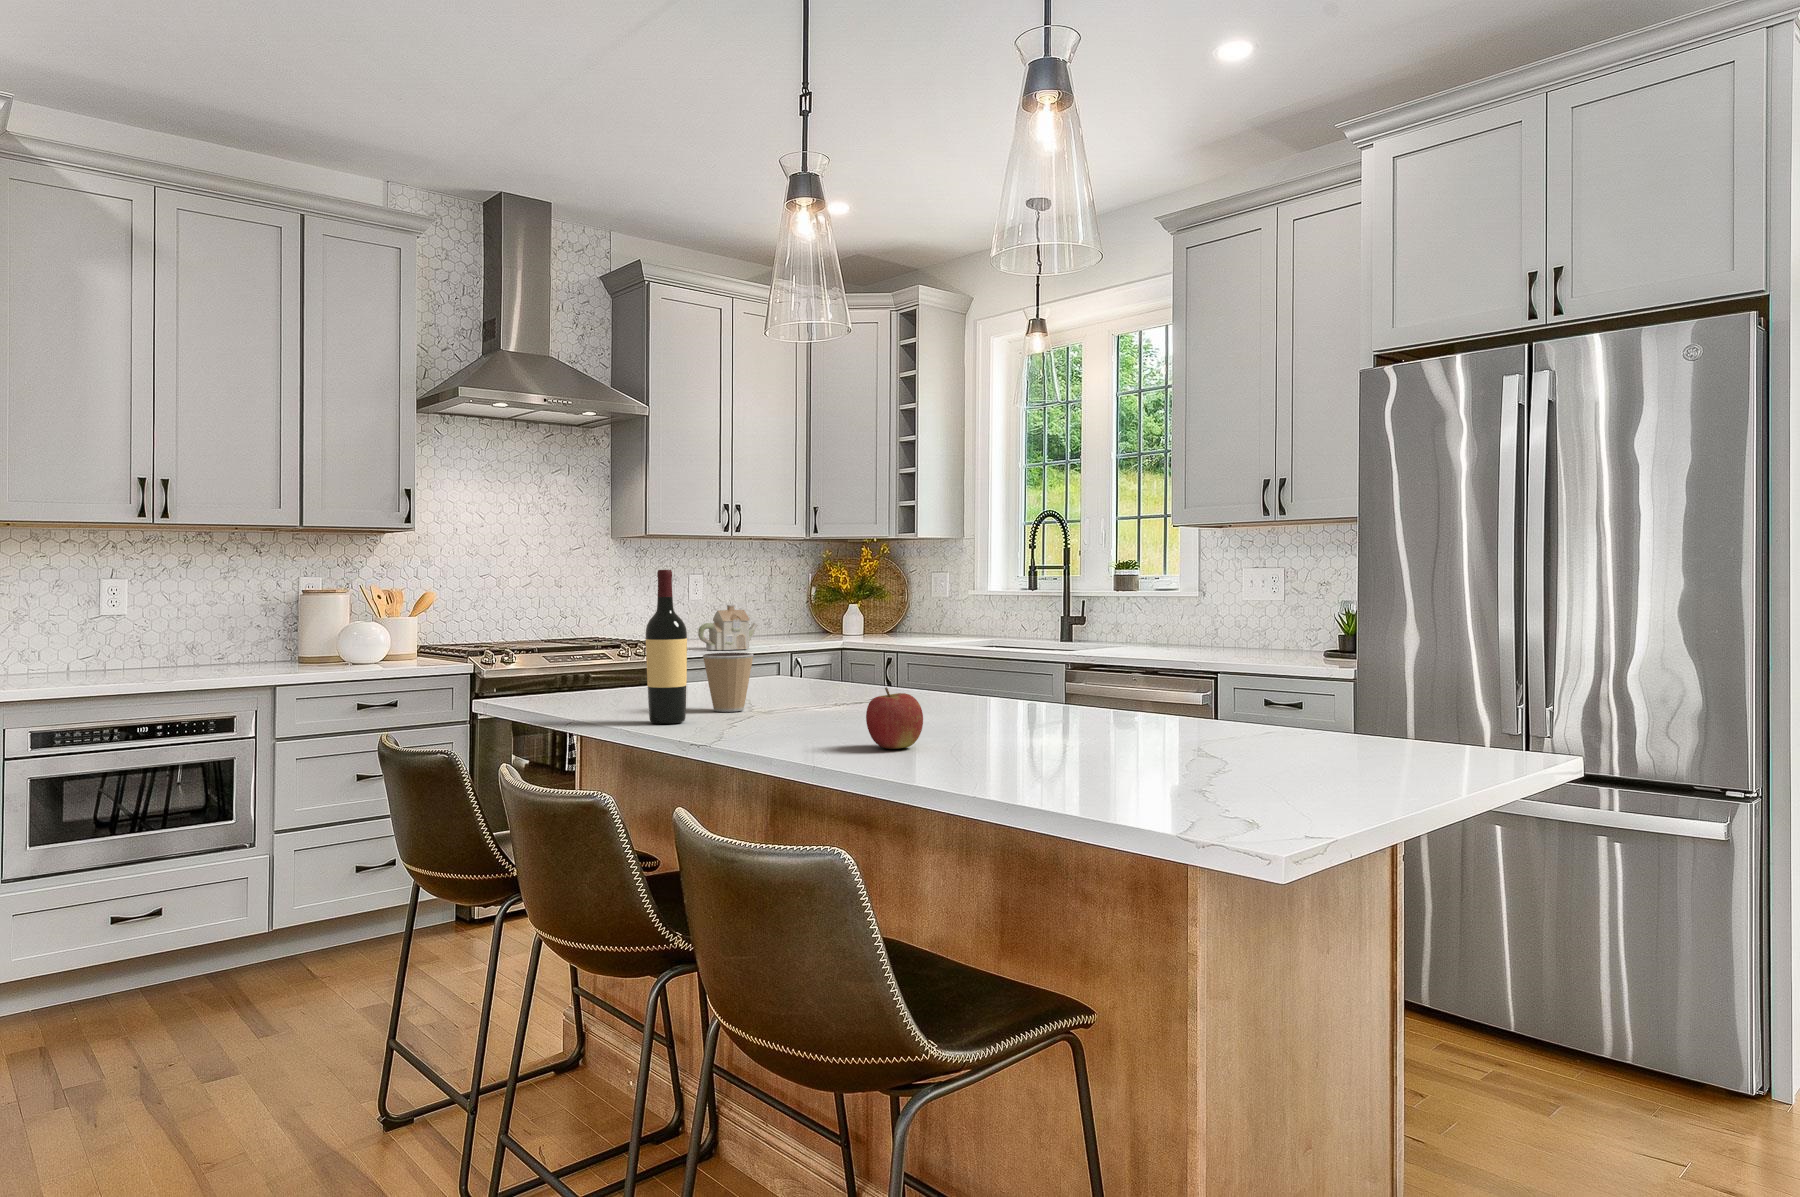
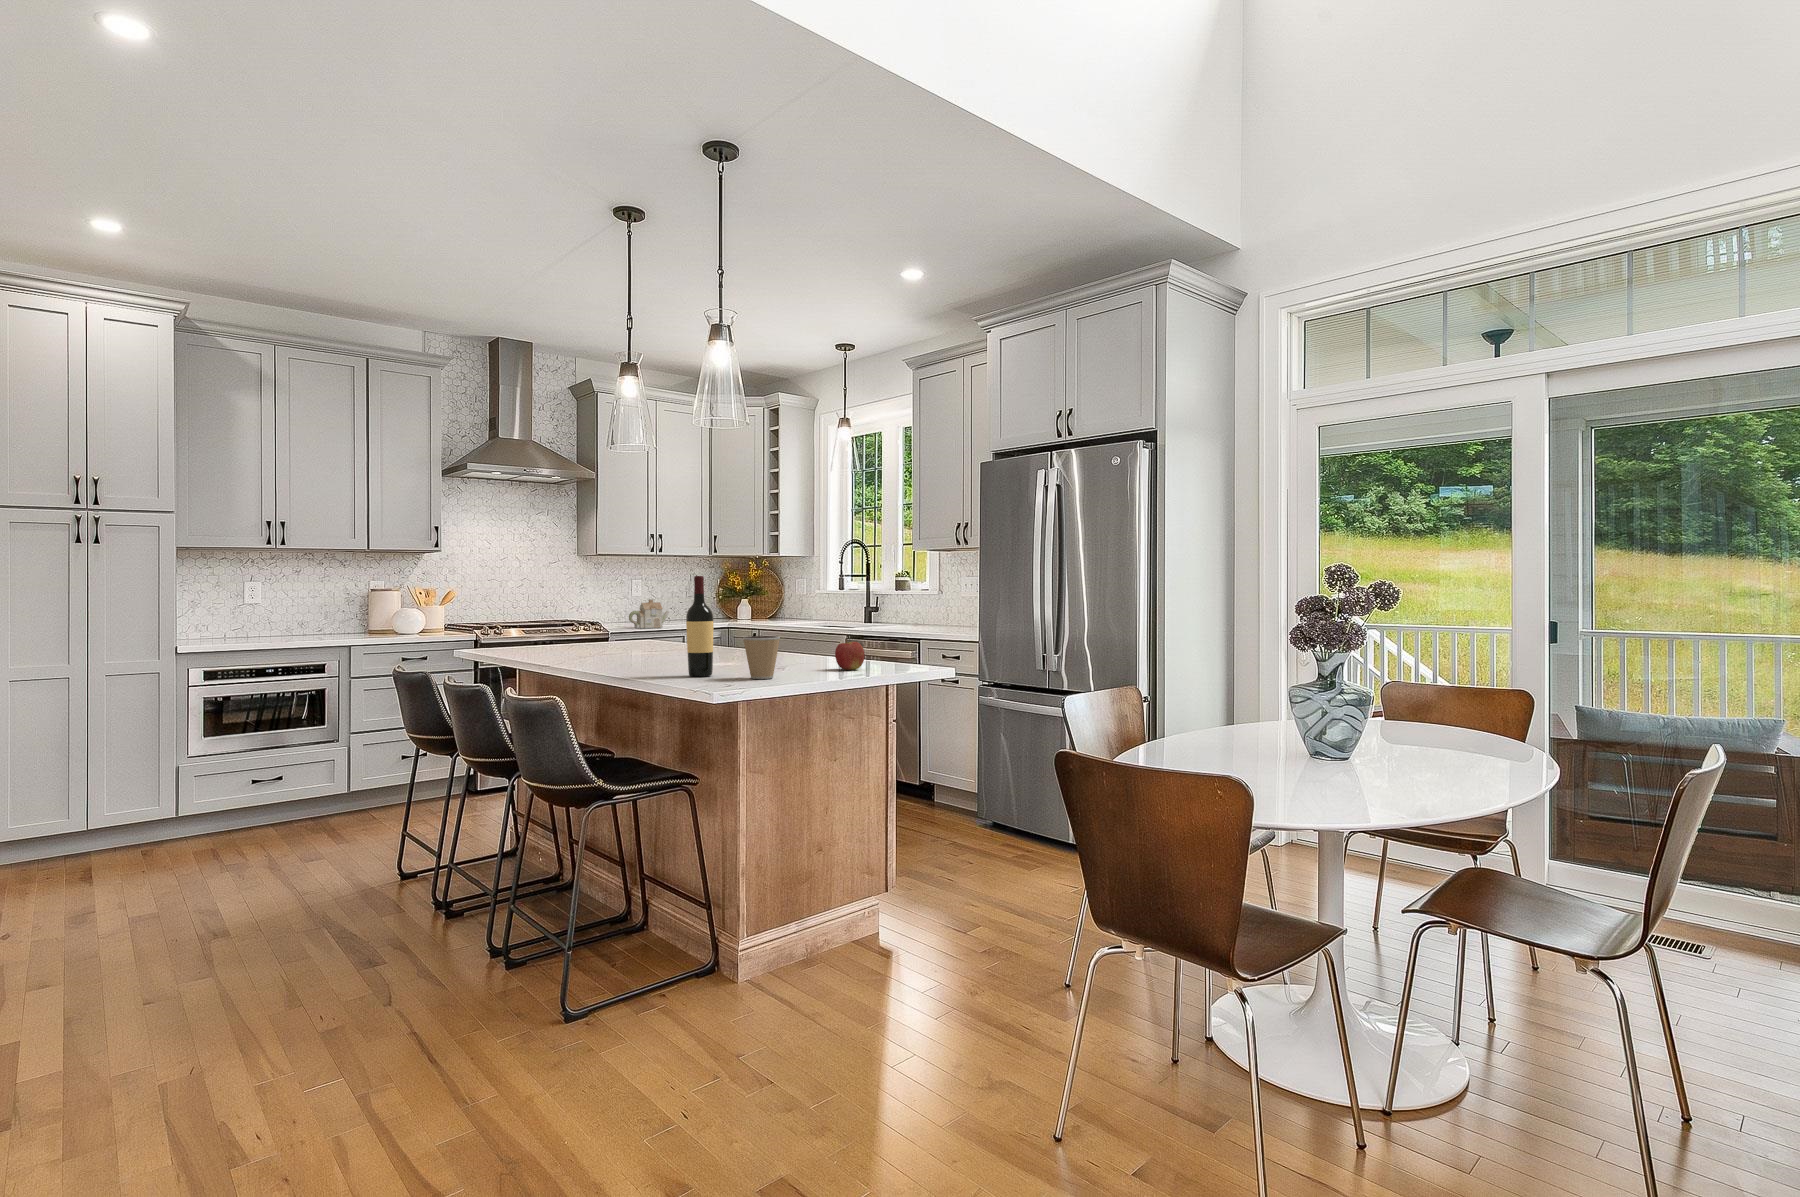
wine bottle: present [646,570,687,724] -> present [686,576,713,677]
coffee cup: present [703,653,754,712] -> present [743,636,780,679]
apple: present [866,687,923,749] -> present [835,639,865,670]

